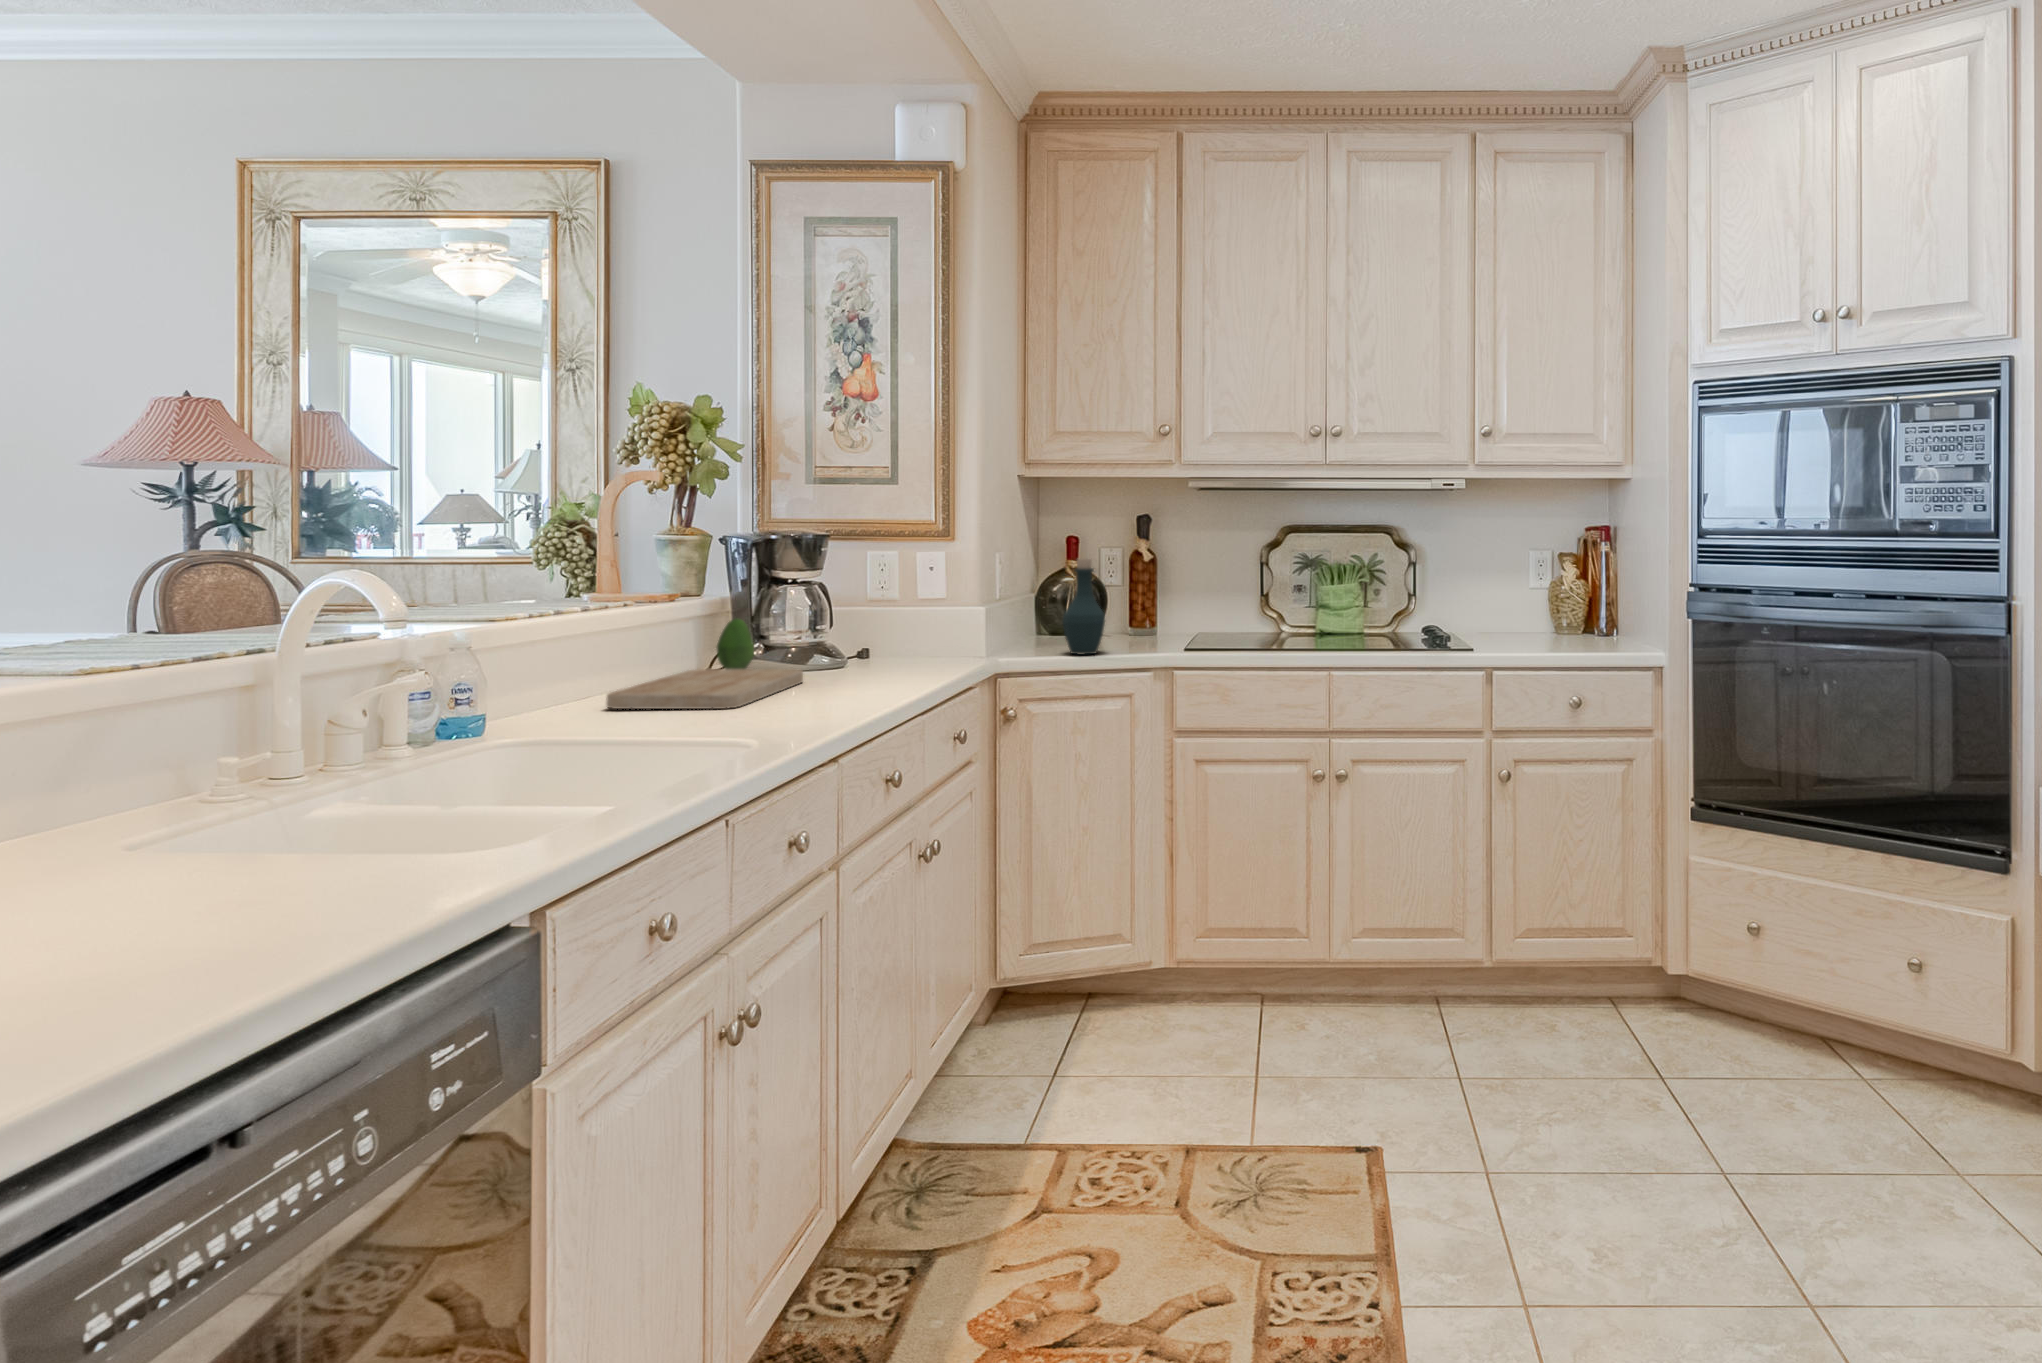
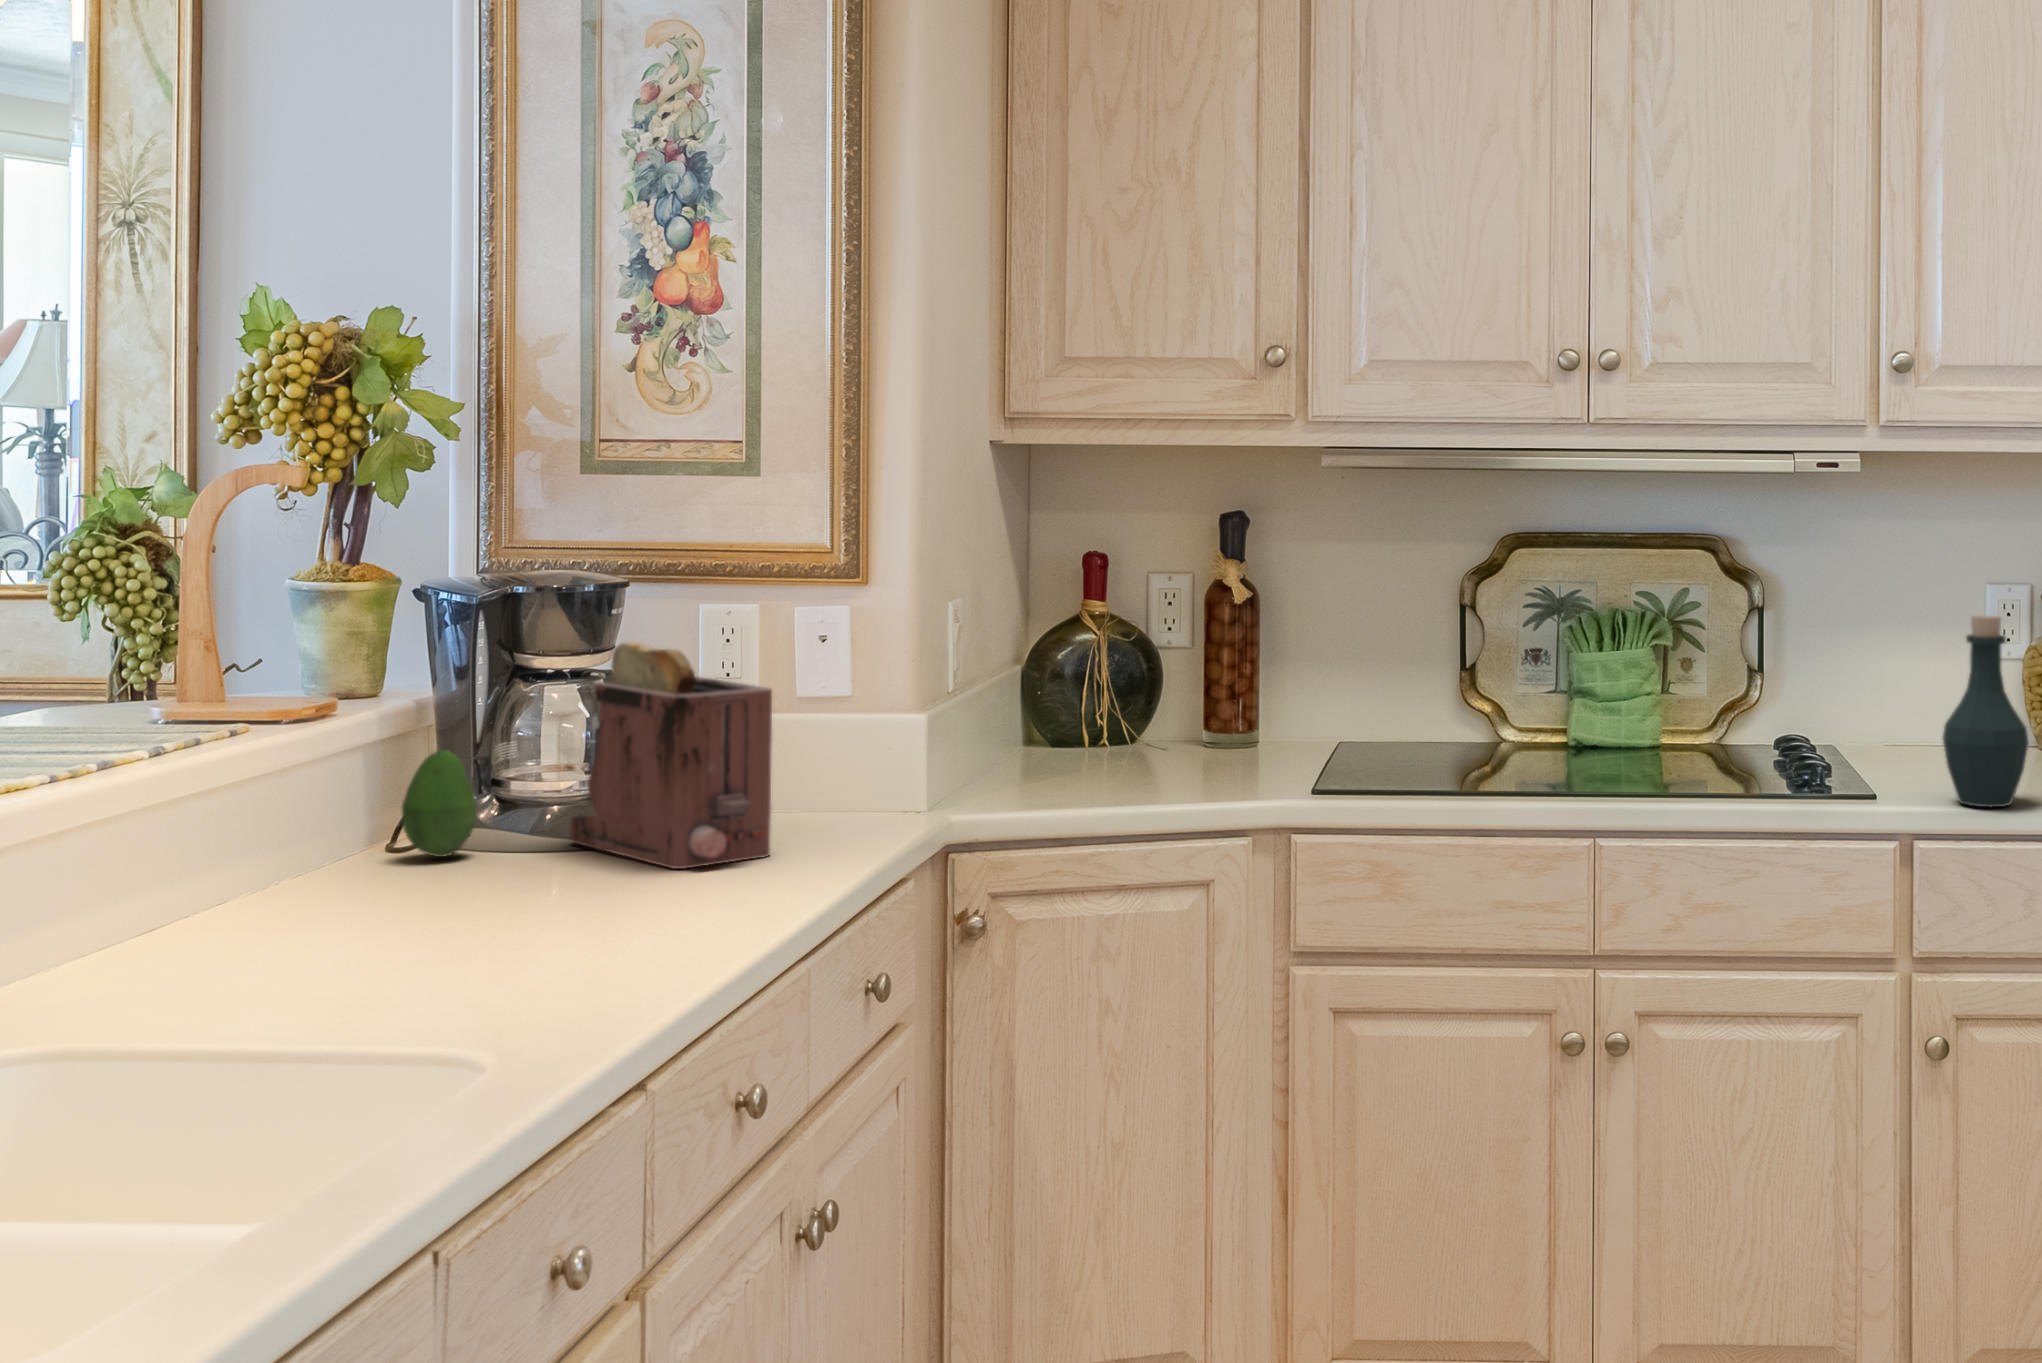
bottle: present [1063,558,1105,654] -> present [1943,615,2029,807]
toaster: none [802,565,904,676] -> present [570,642,772,869]
cutting board: present [606,669,803,709] -> none [173,860,571,969]

